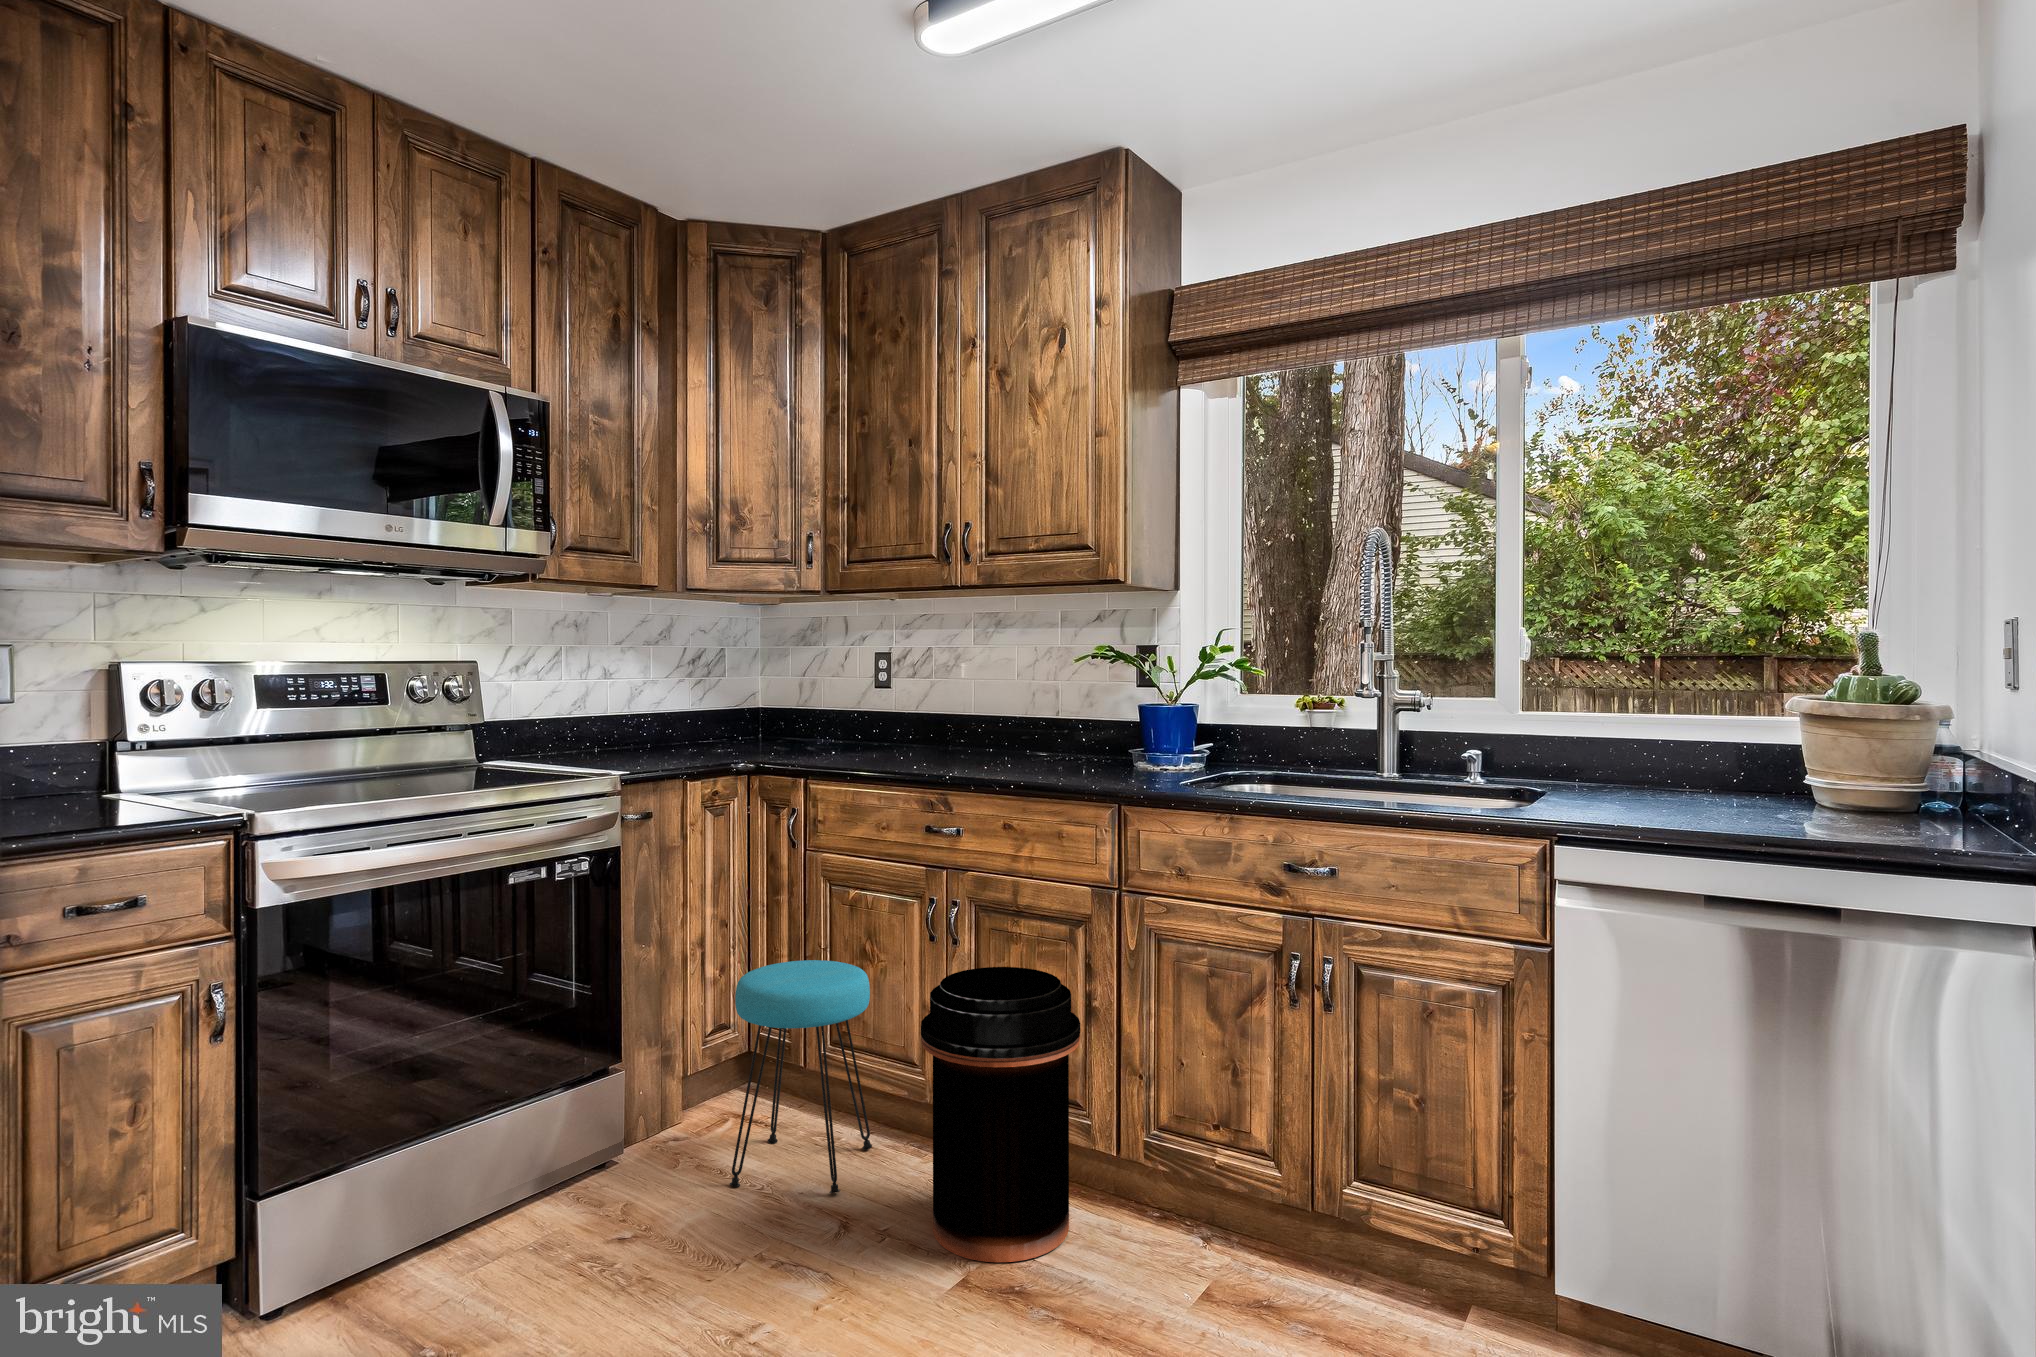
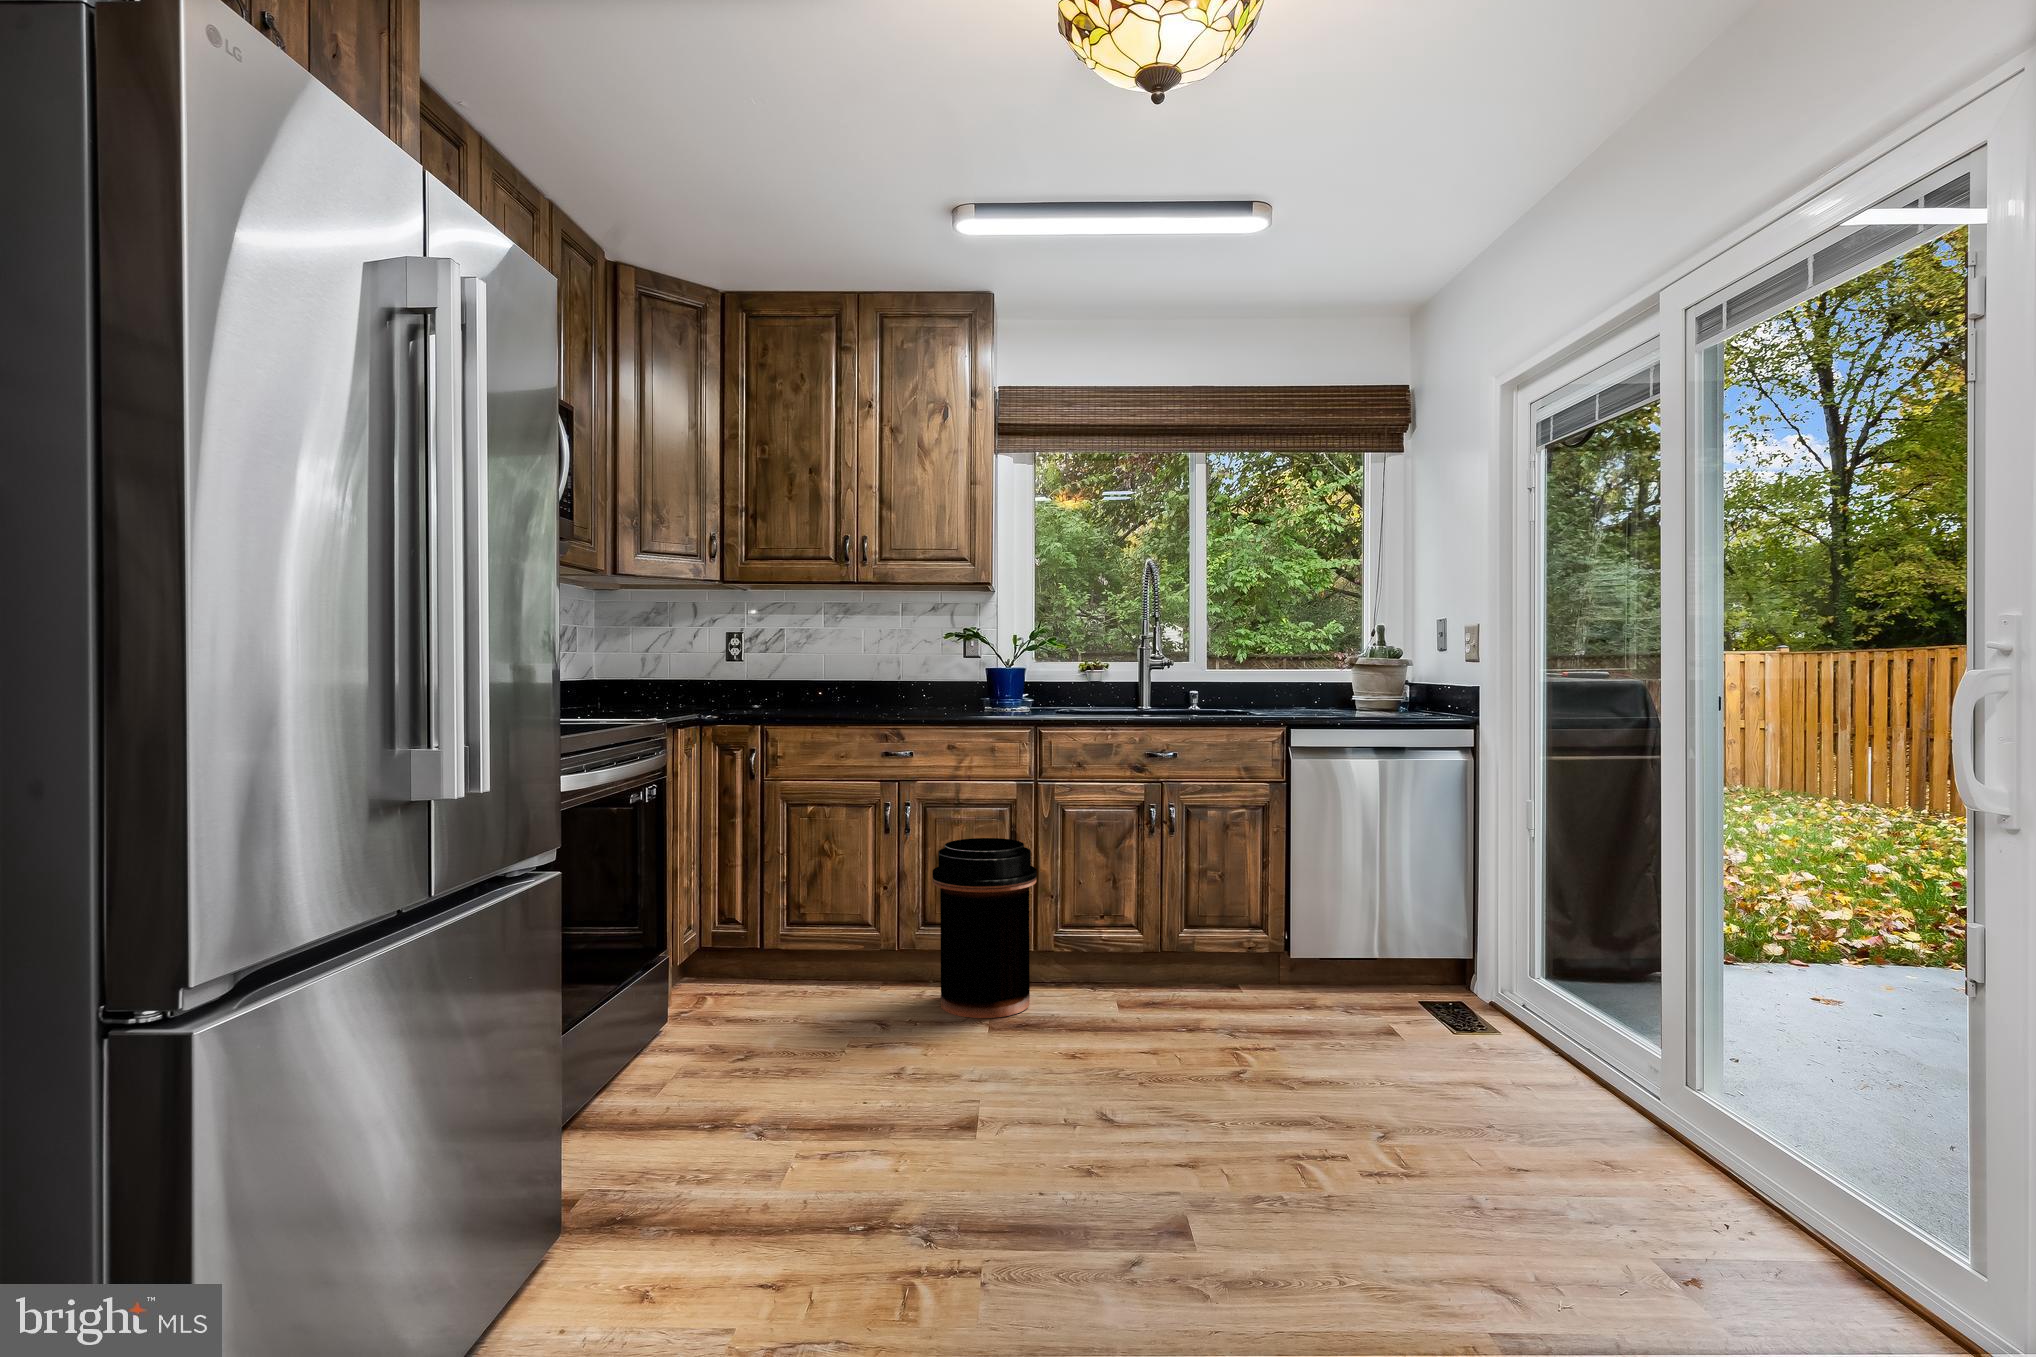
stool: present [729,960,872,1193] -> none [764,858,866,1022]

